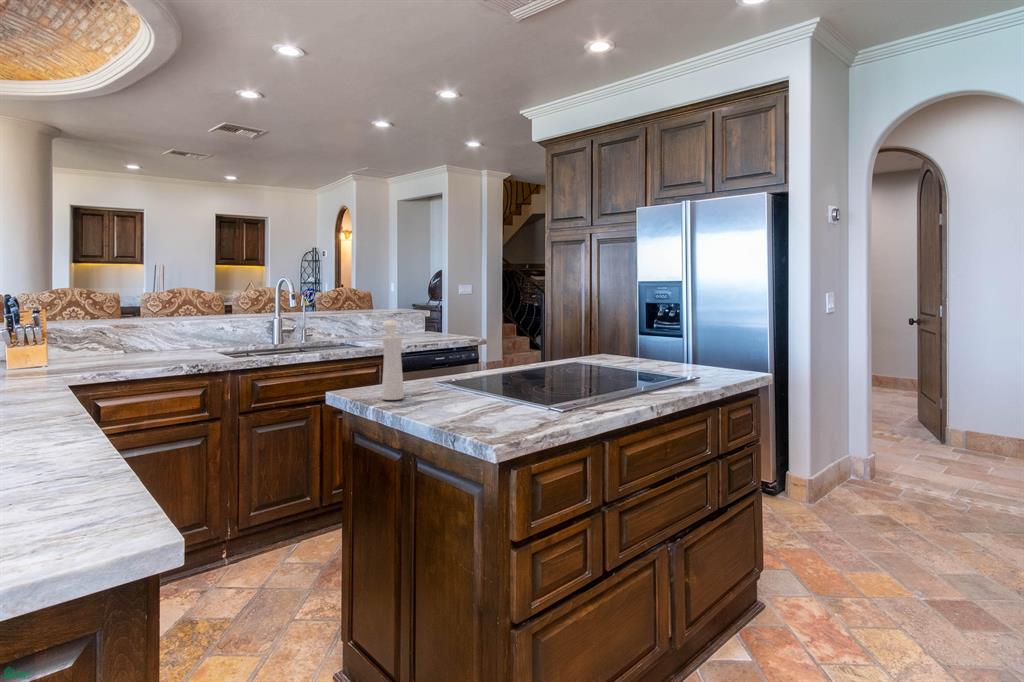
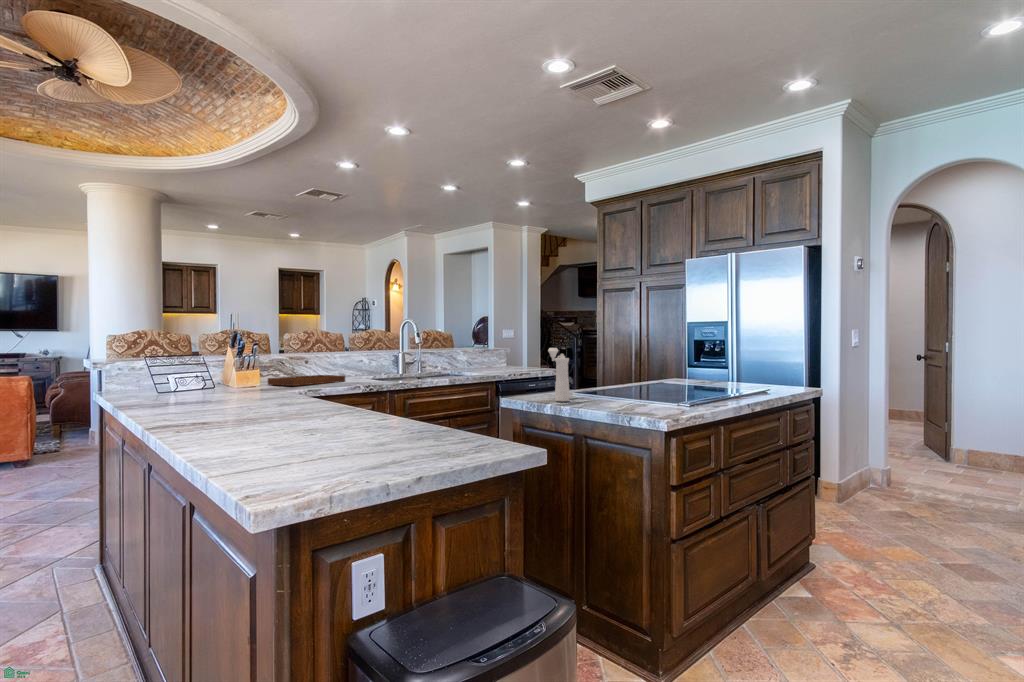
tray: none [68,328,185,363] -> present [268,360,345,386]

